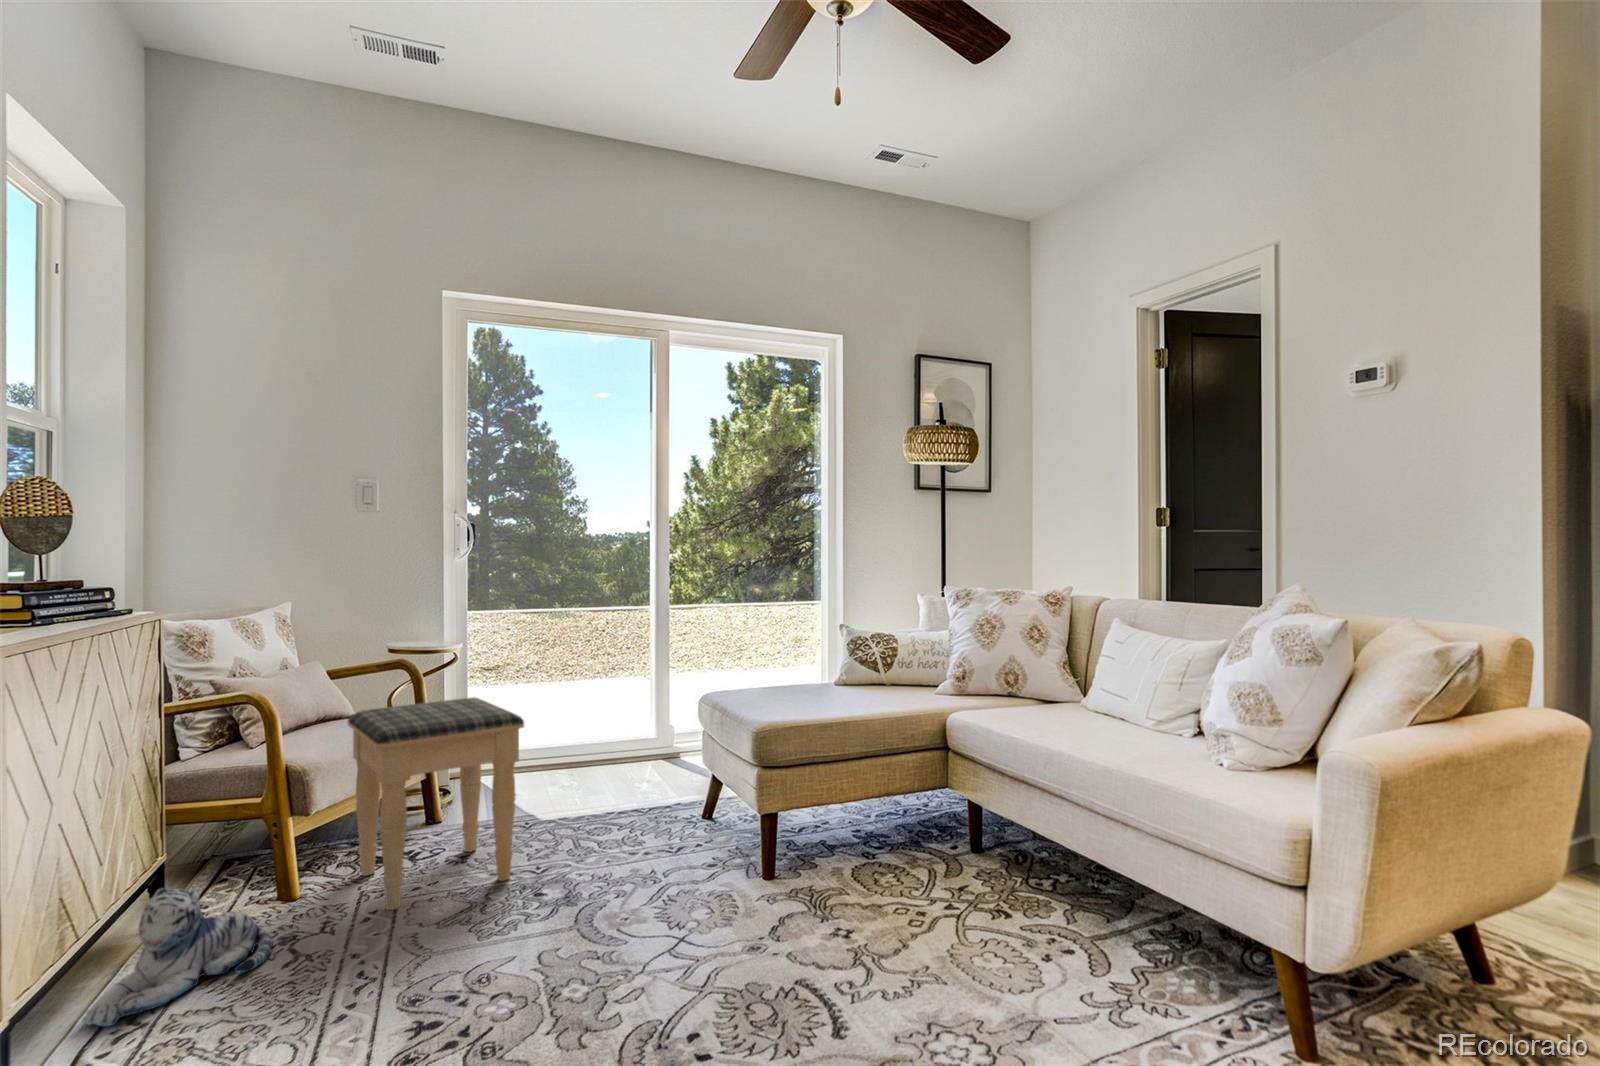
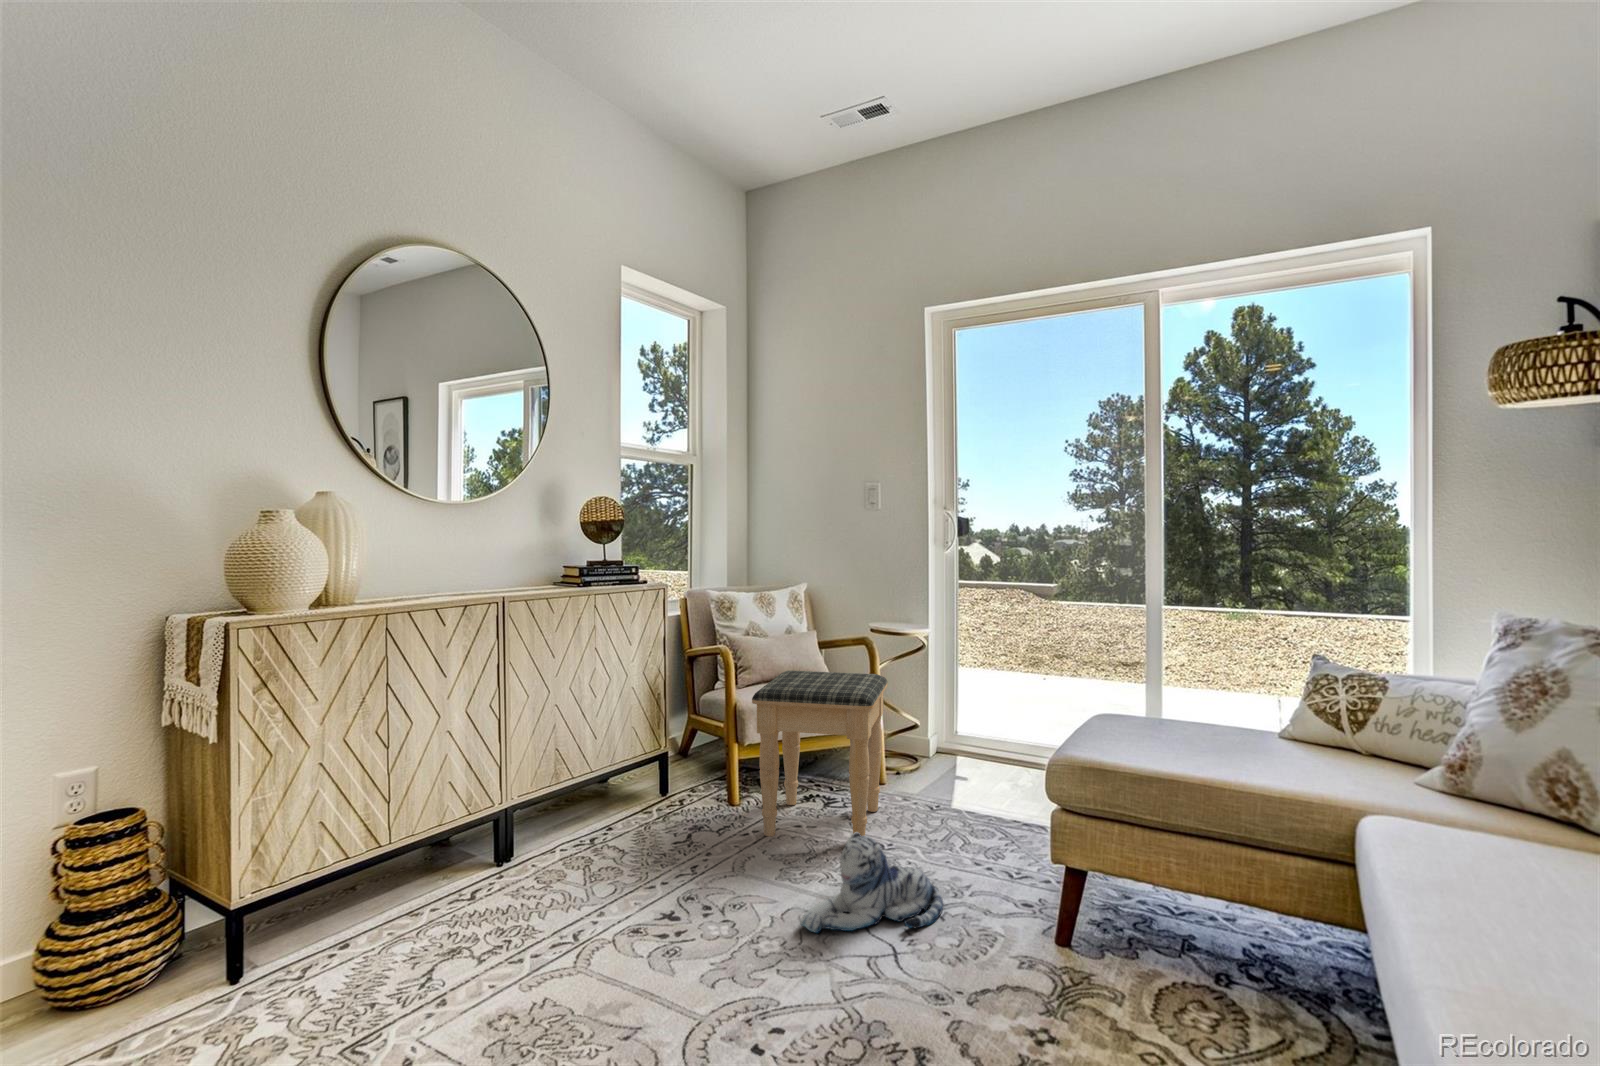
plush toy: present [83,889,273,1027] -> present [800,832,944,933]

